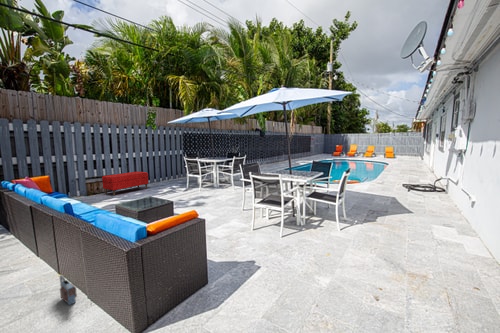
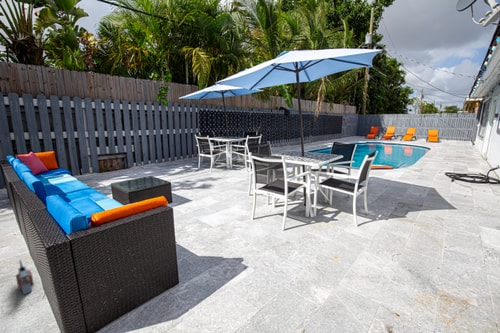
bench: present [102,171,148,196] -> none [114,150,161,174]

